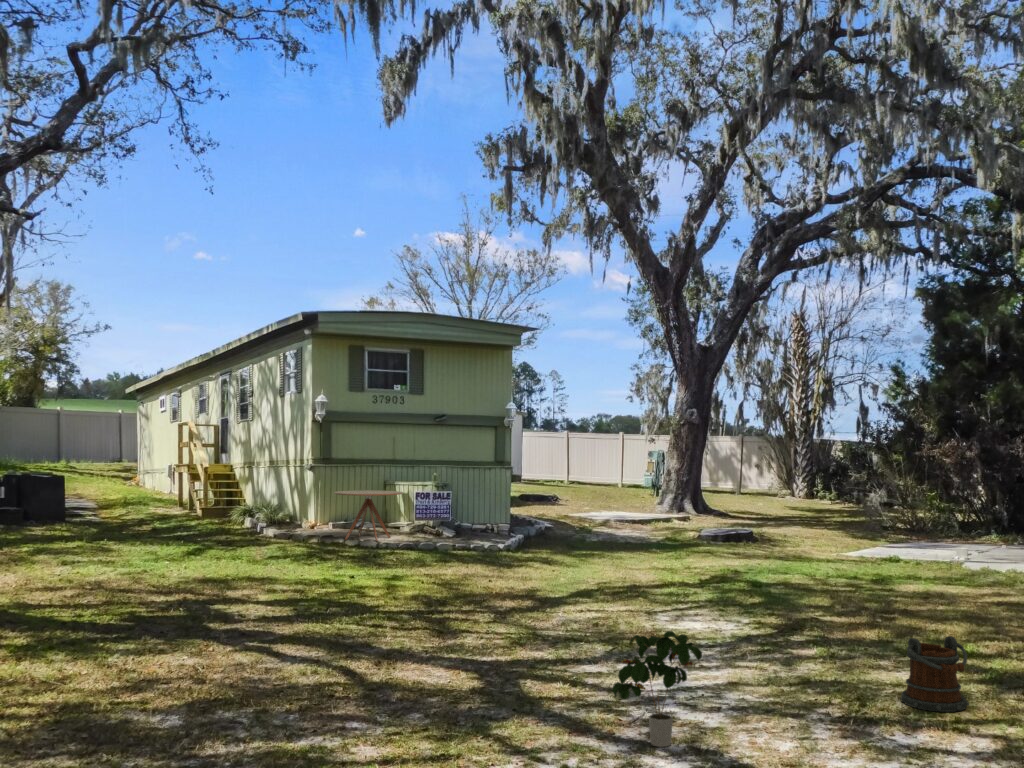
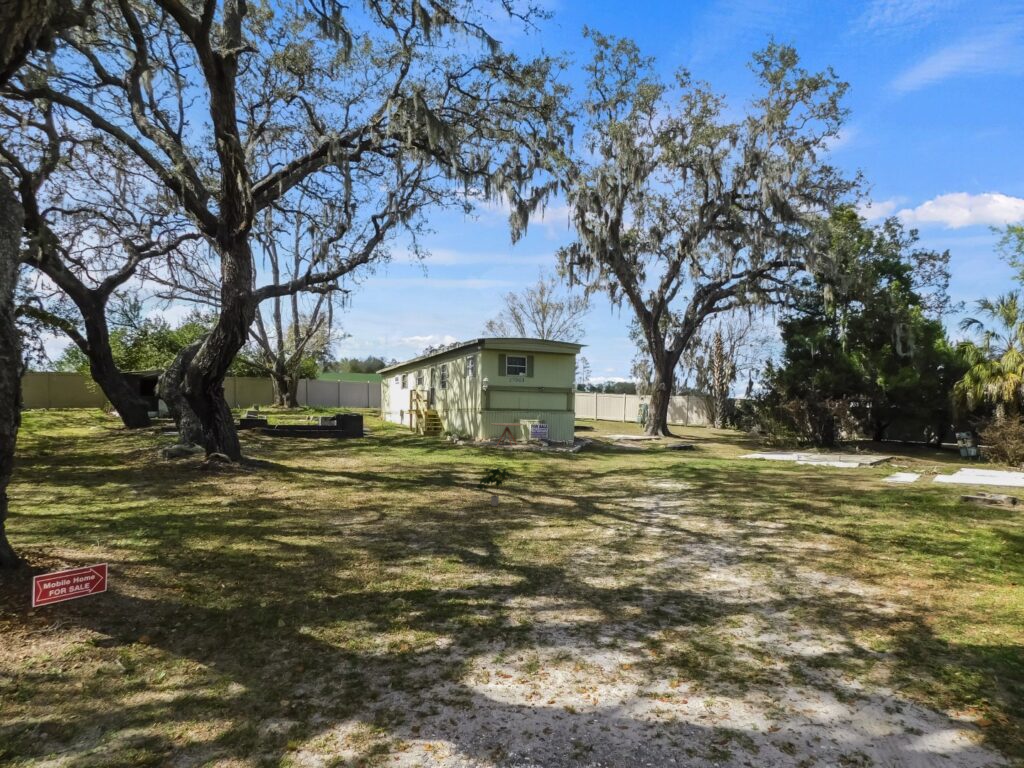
potted plant: present [612,631,702,747] -> present [477,467,511,506]
bucket: present [900,636,969,712] -> none [754,488,784,518]

